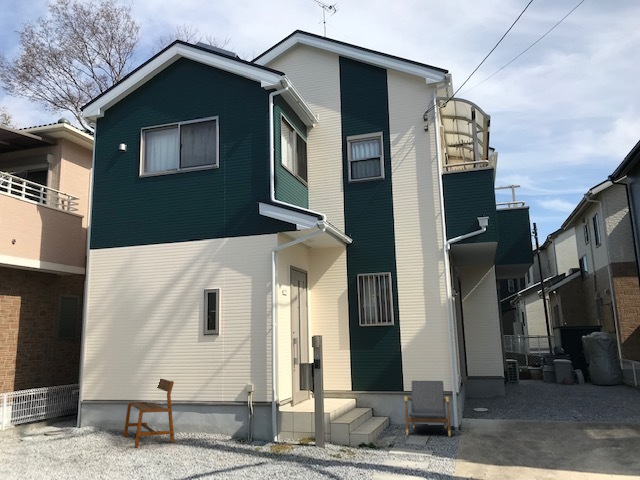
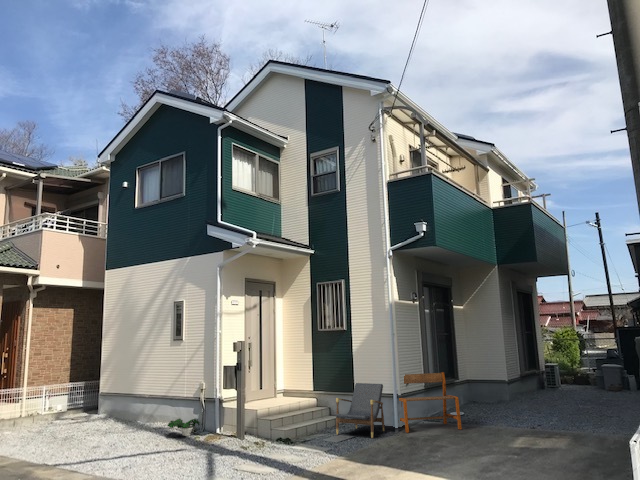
bench: present [124,379,174,447] -> present [399,372,462,433]
potted plant: none [219,425,259,446] -> present [168,419,202,436]

